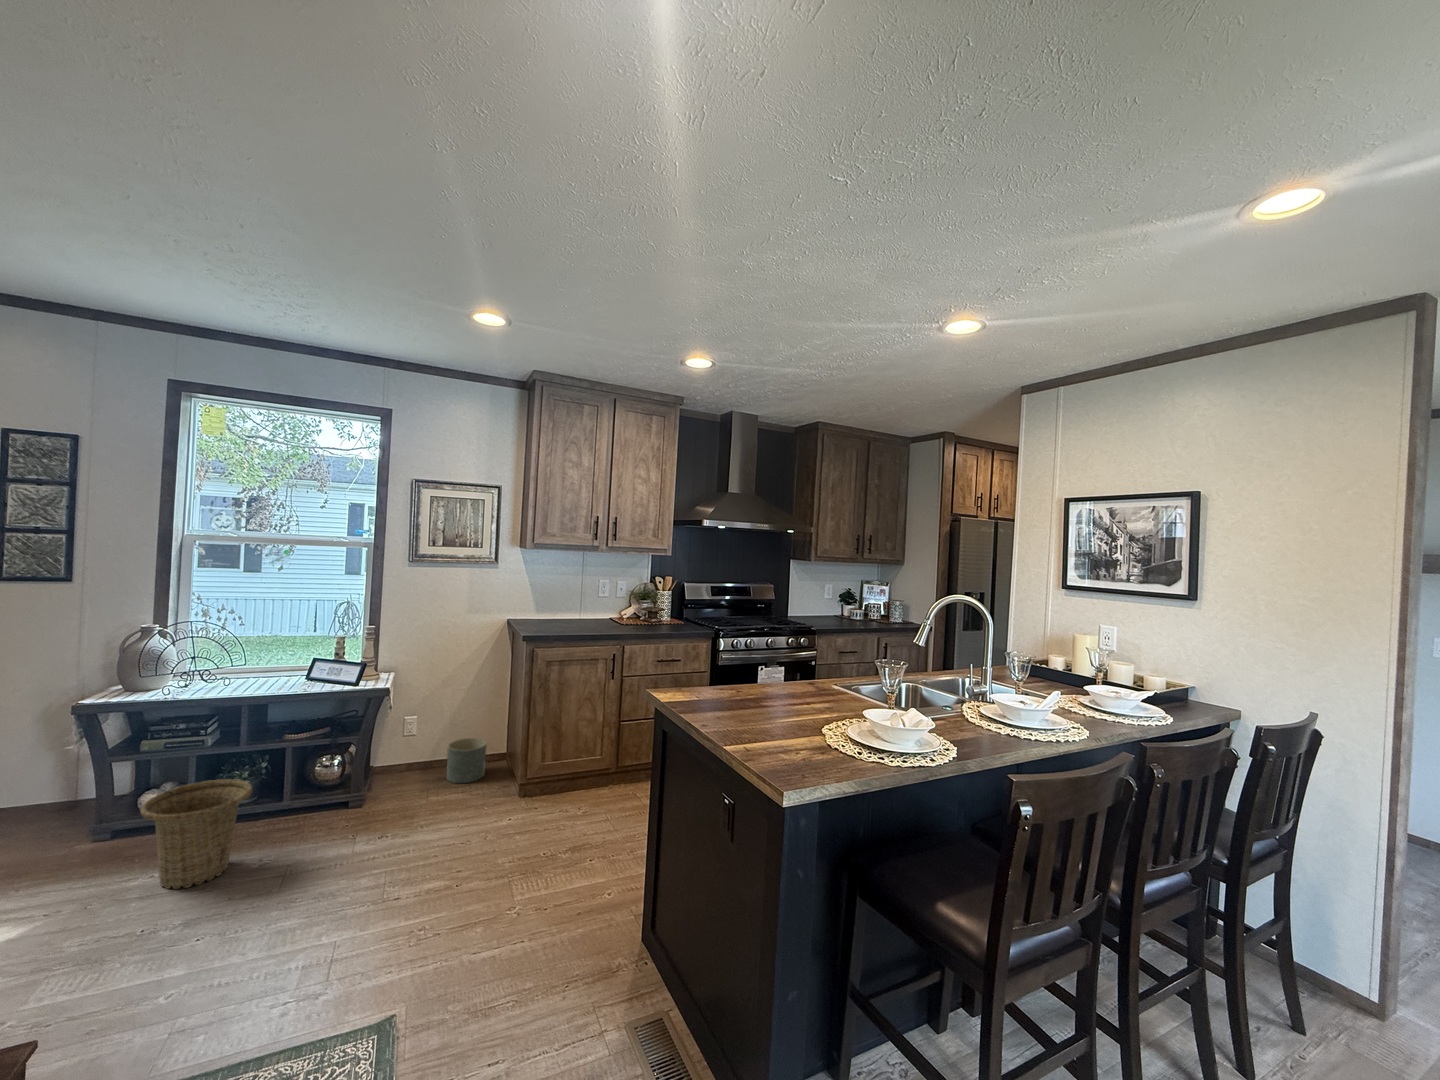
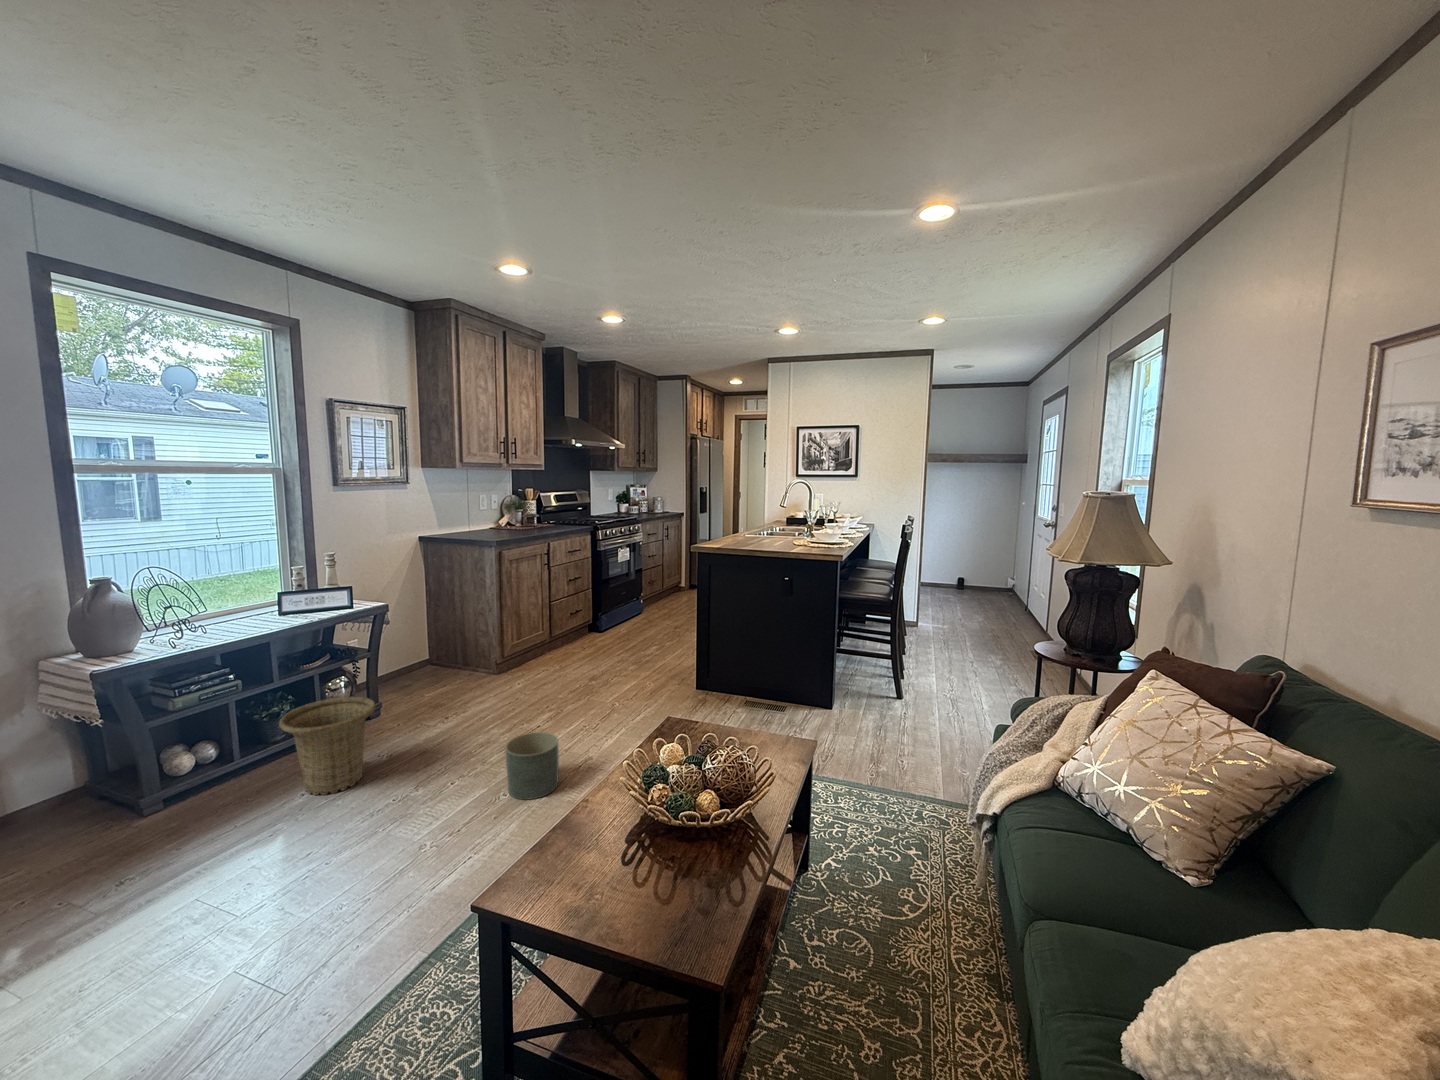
planter: present [447,738,487,783] -> present [505,732,559,800]

